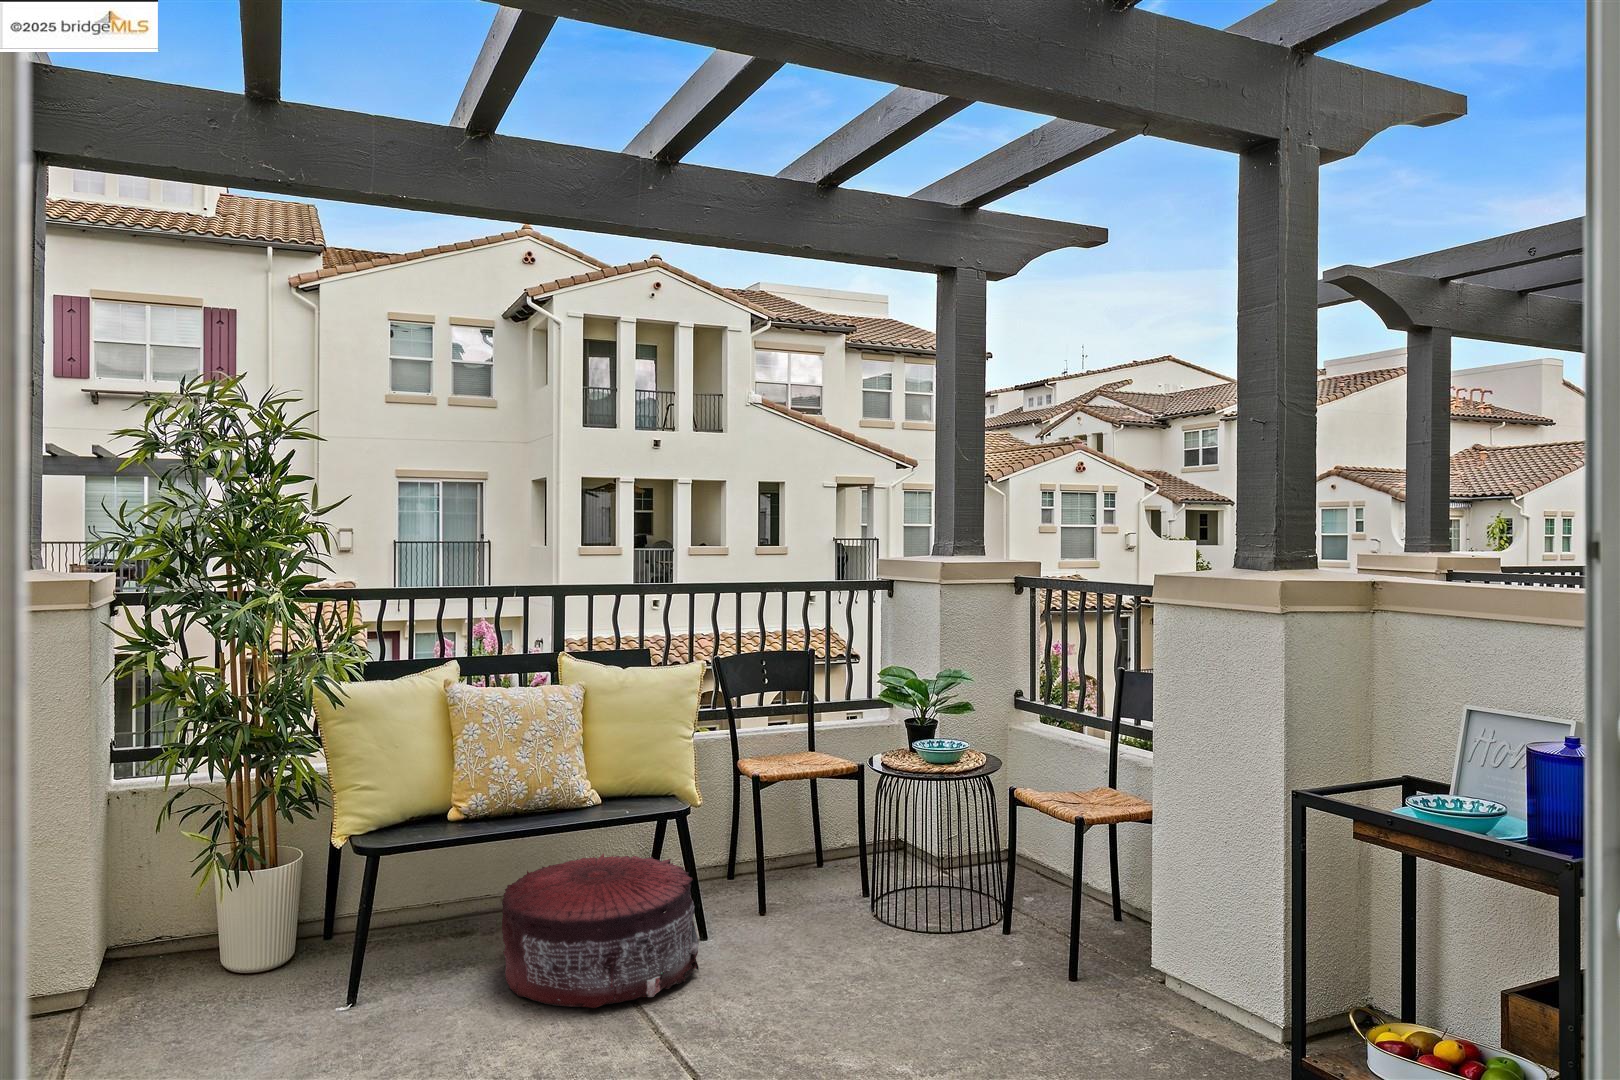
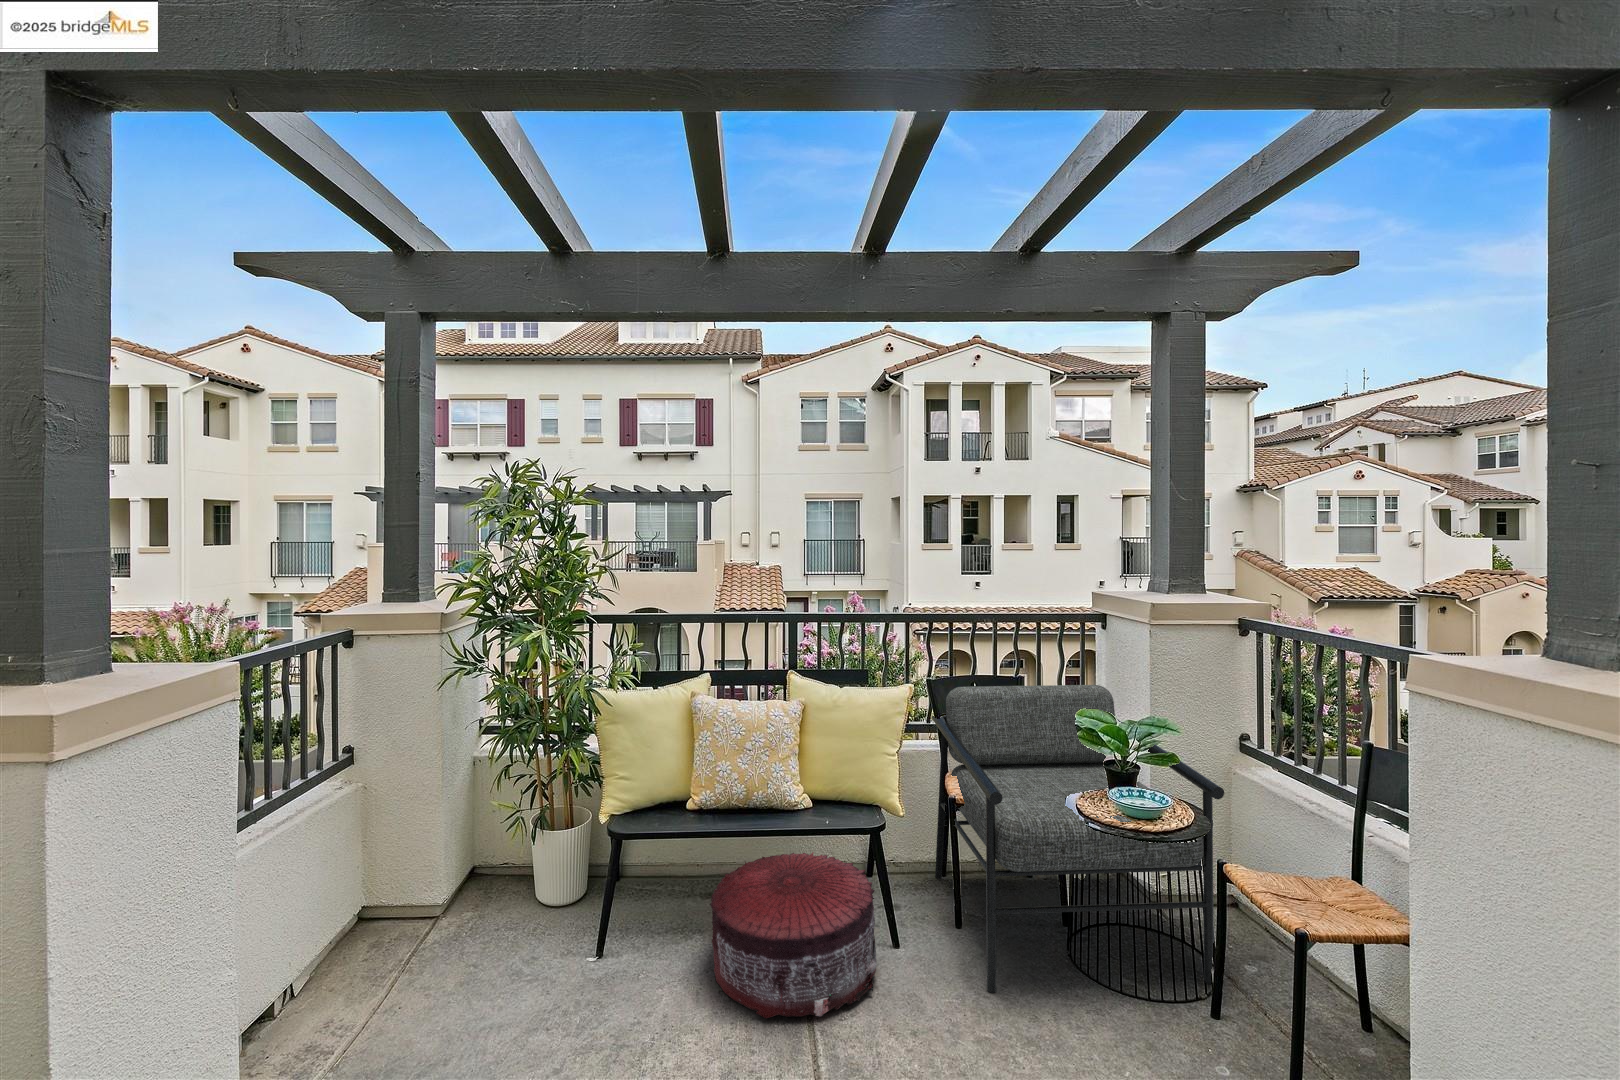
armchair: none [715,655,1013,955] -> present [932,685,1224,993]

